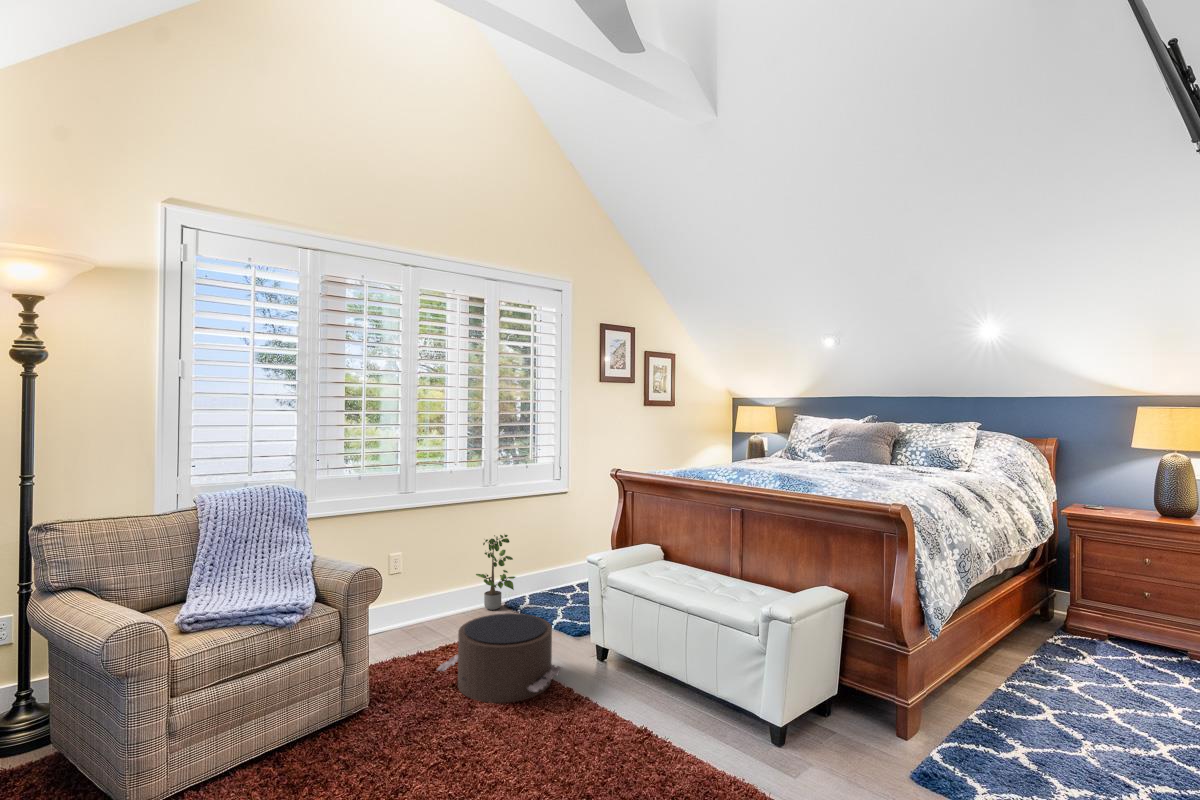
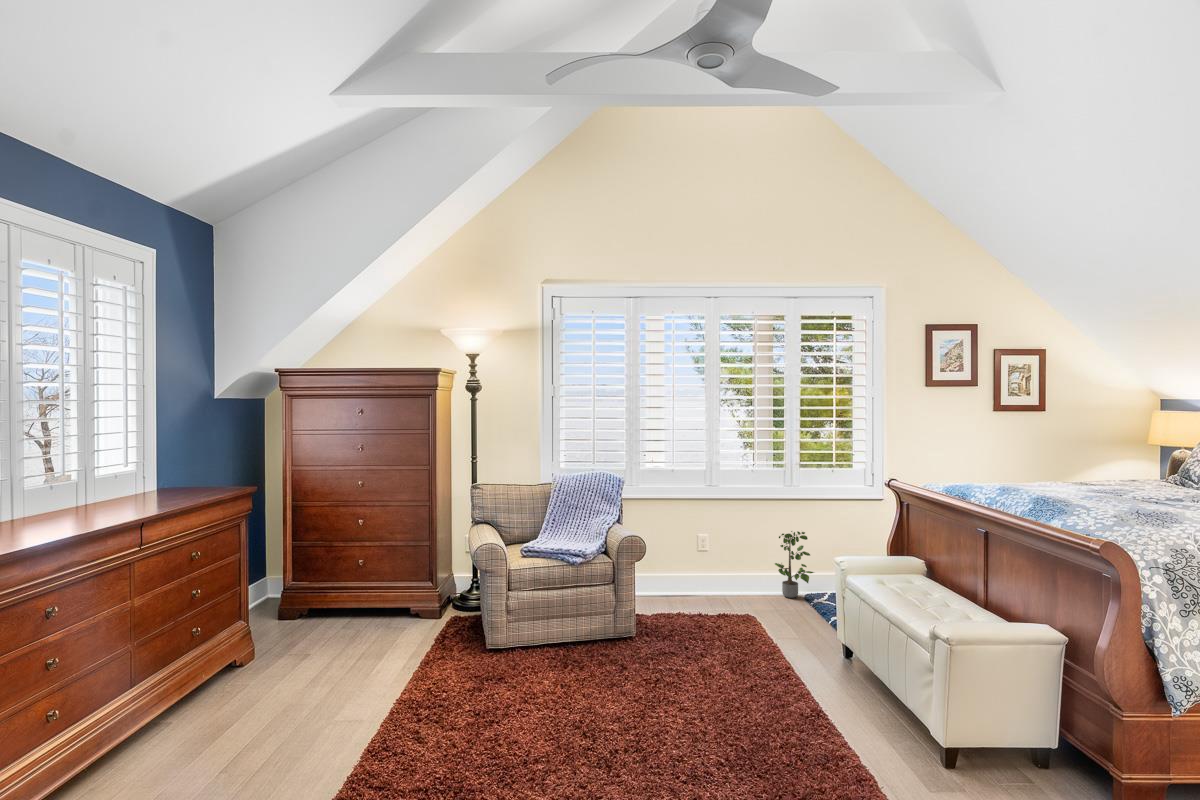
pouf: present [437,613,561,703] -> none [693,593,790,664]

